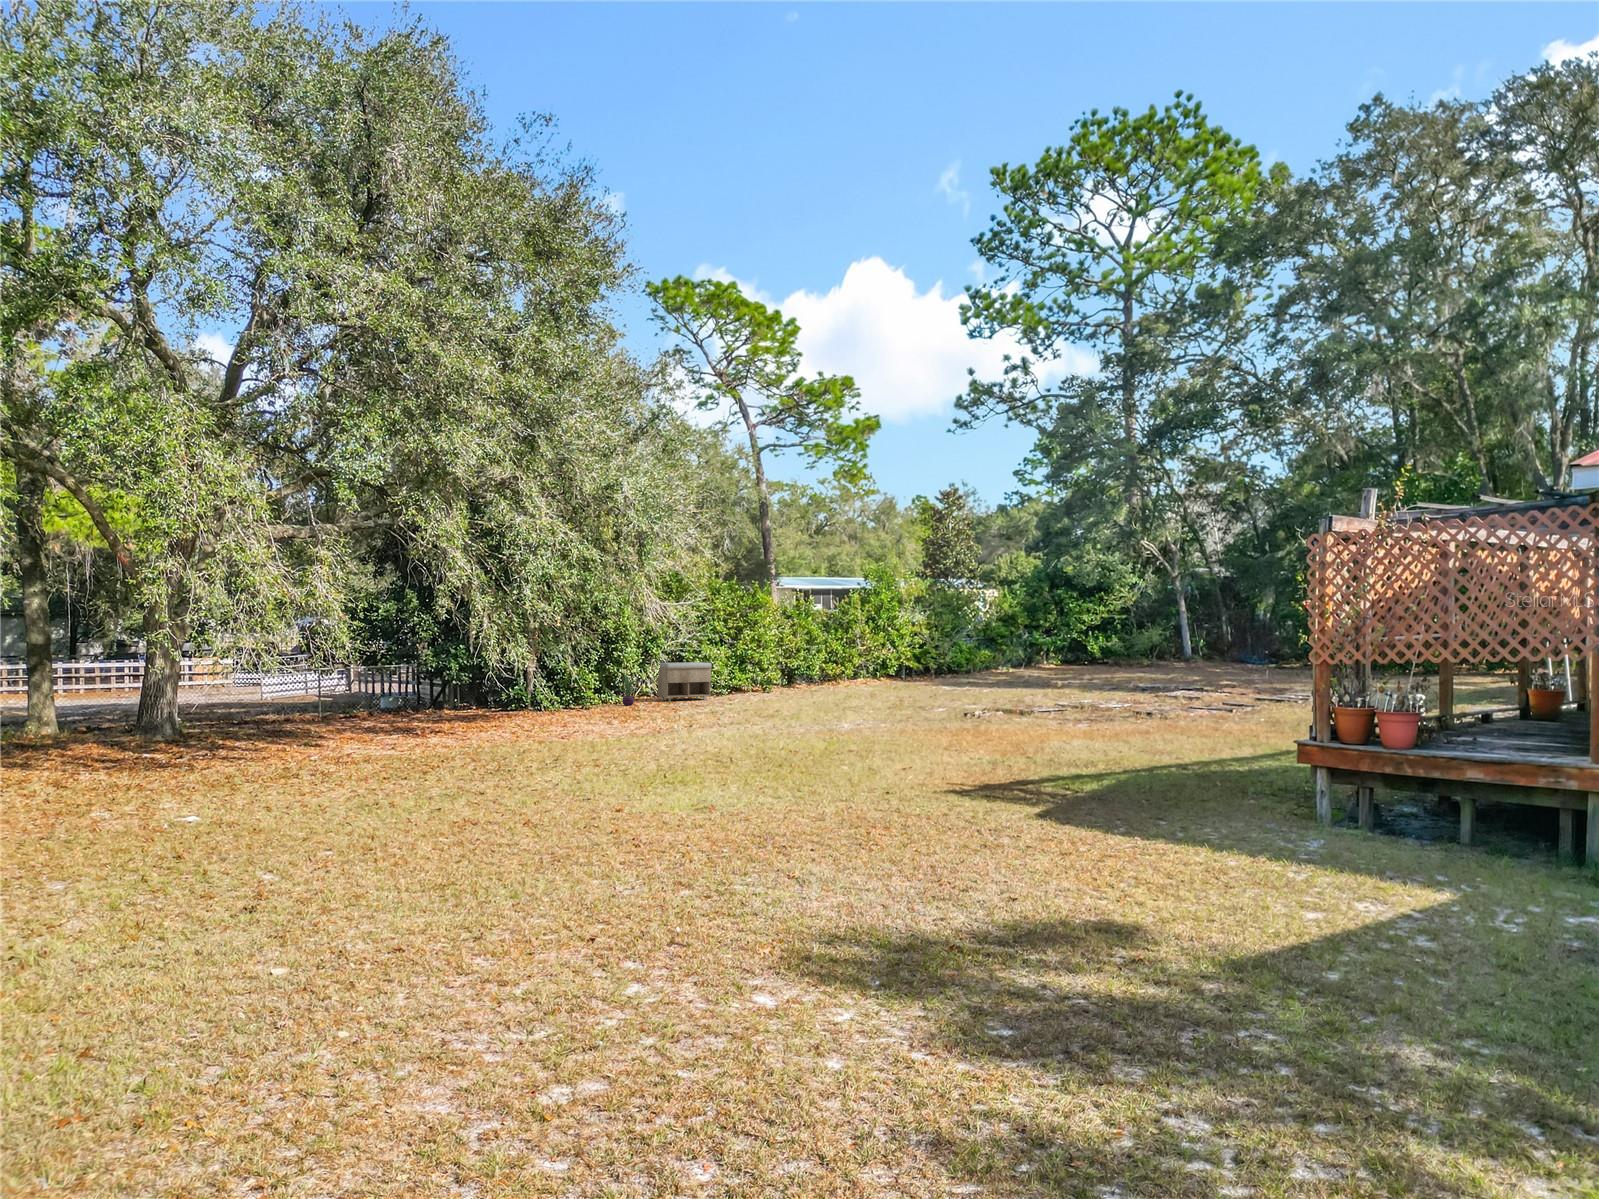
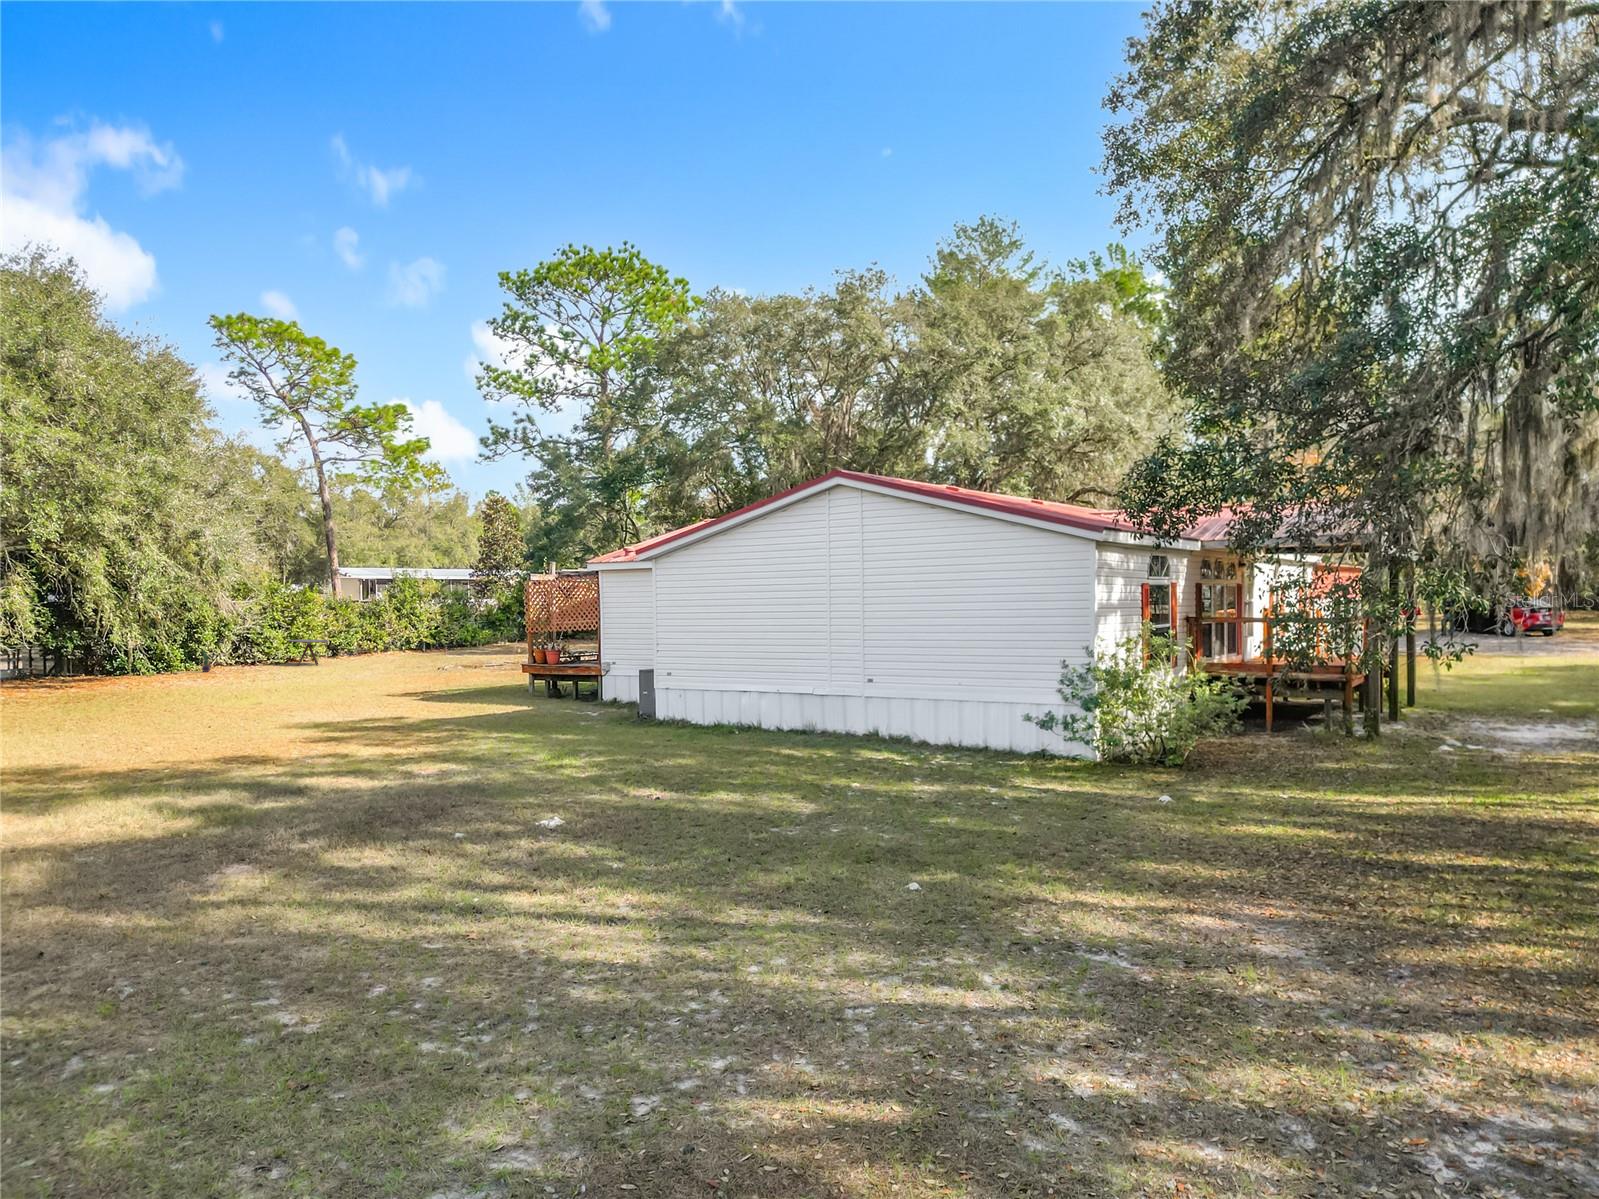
round table: none [735,661,786,697] -> present [289,640,328,666]
storage bench: present [656,662,712,701] -> none [227,641,271,669]

